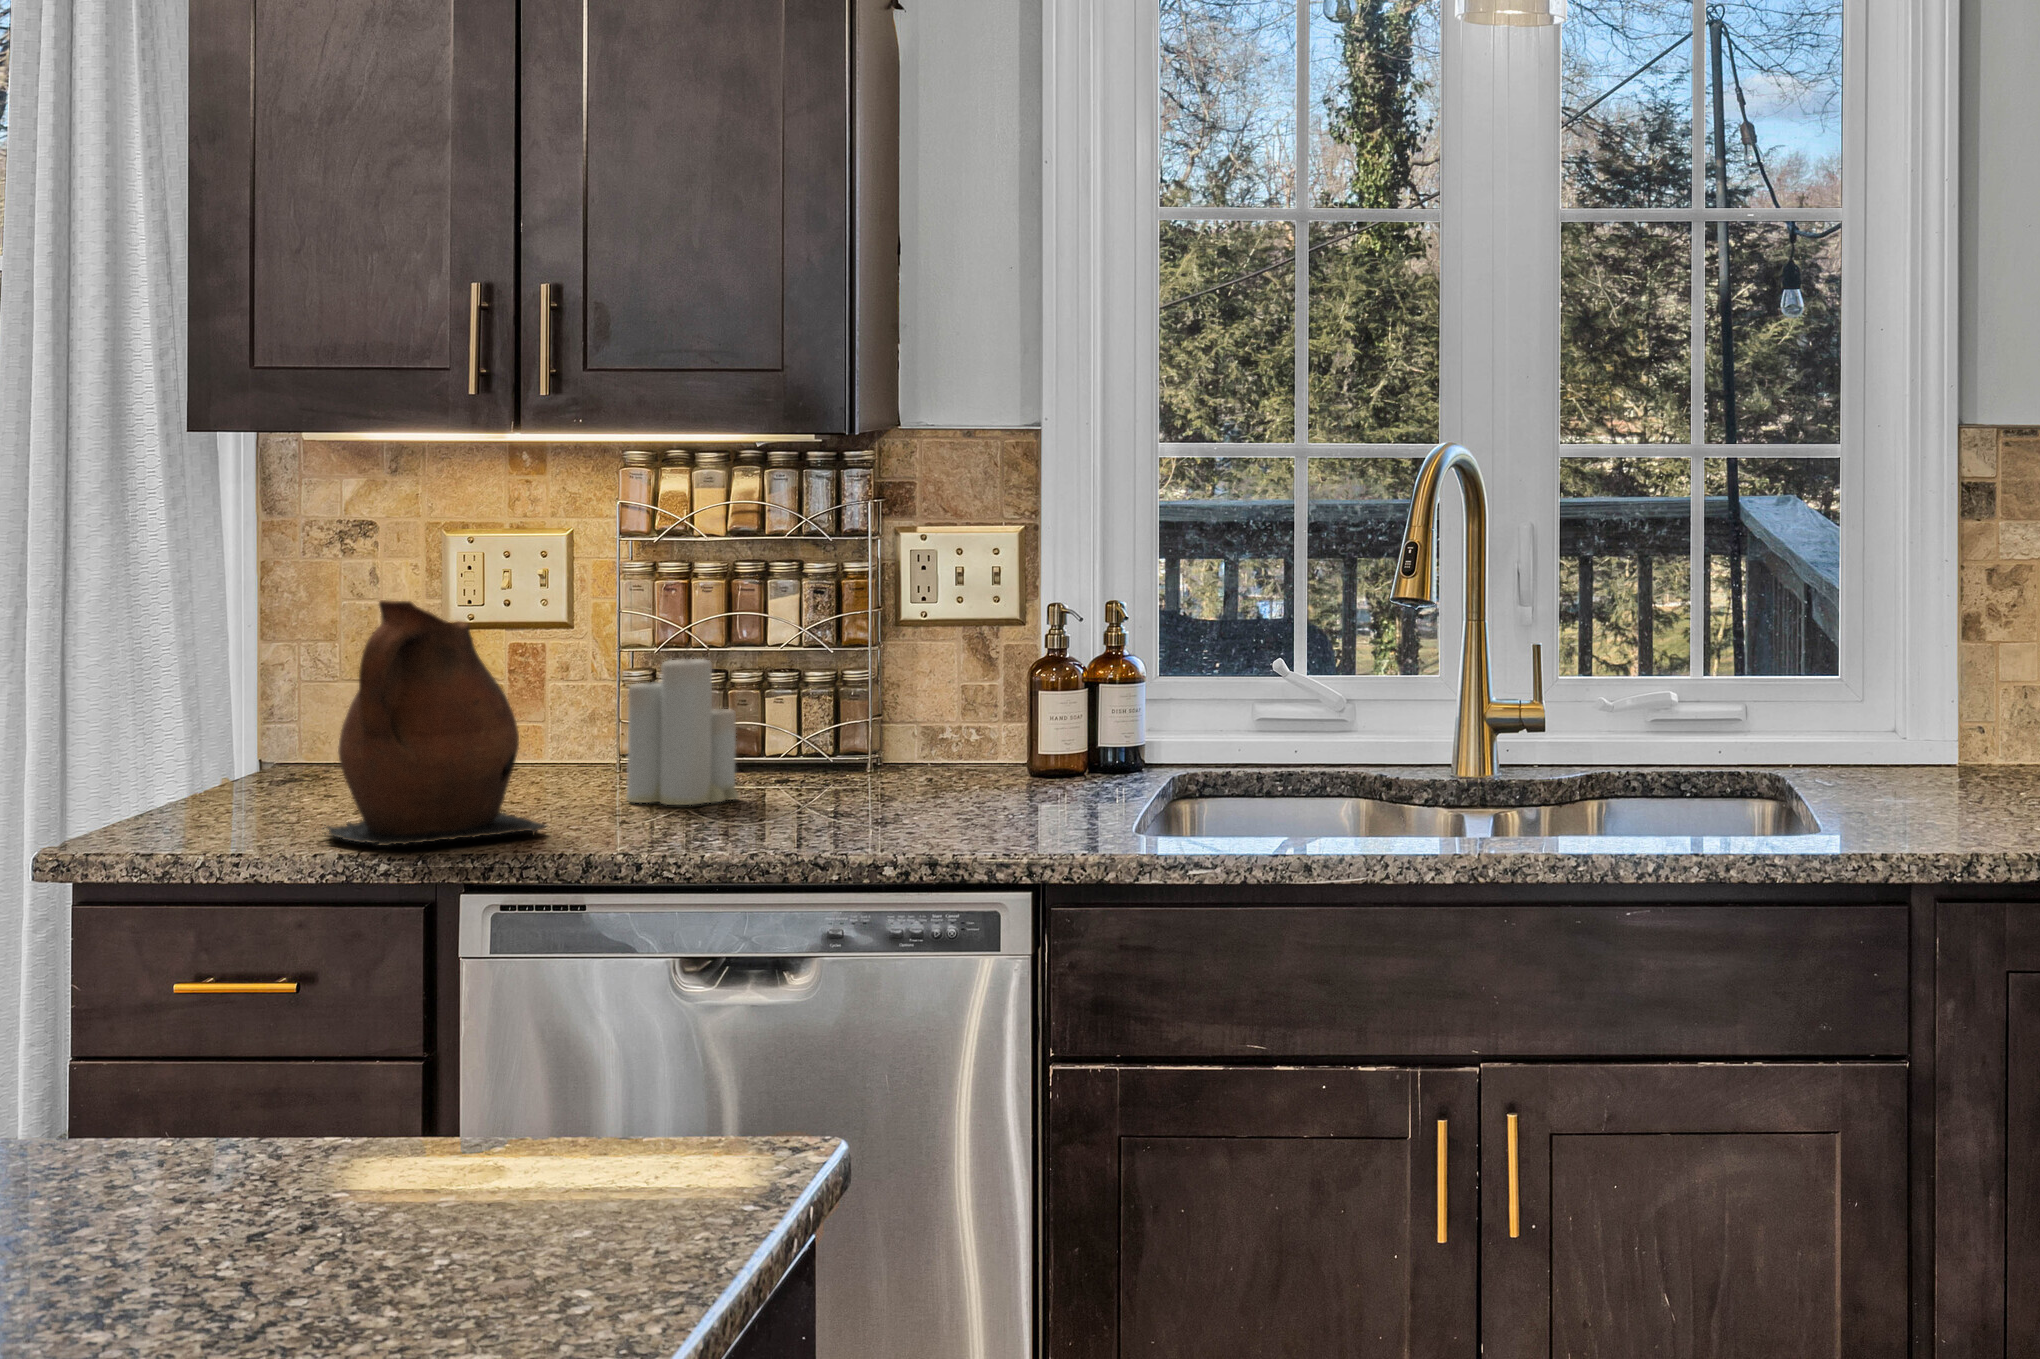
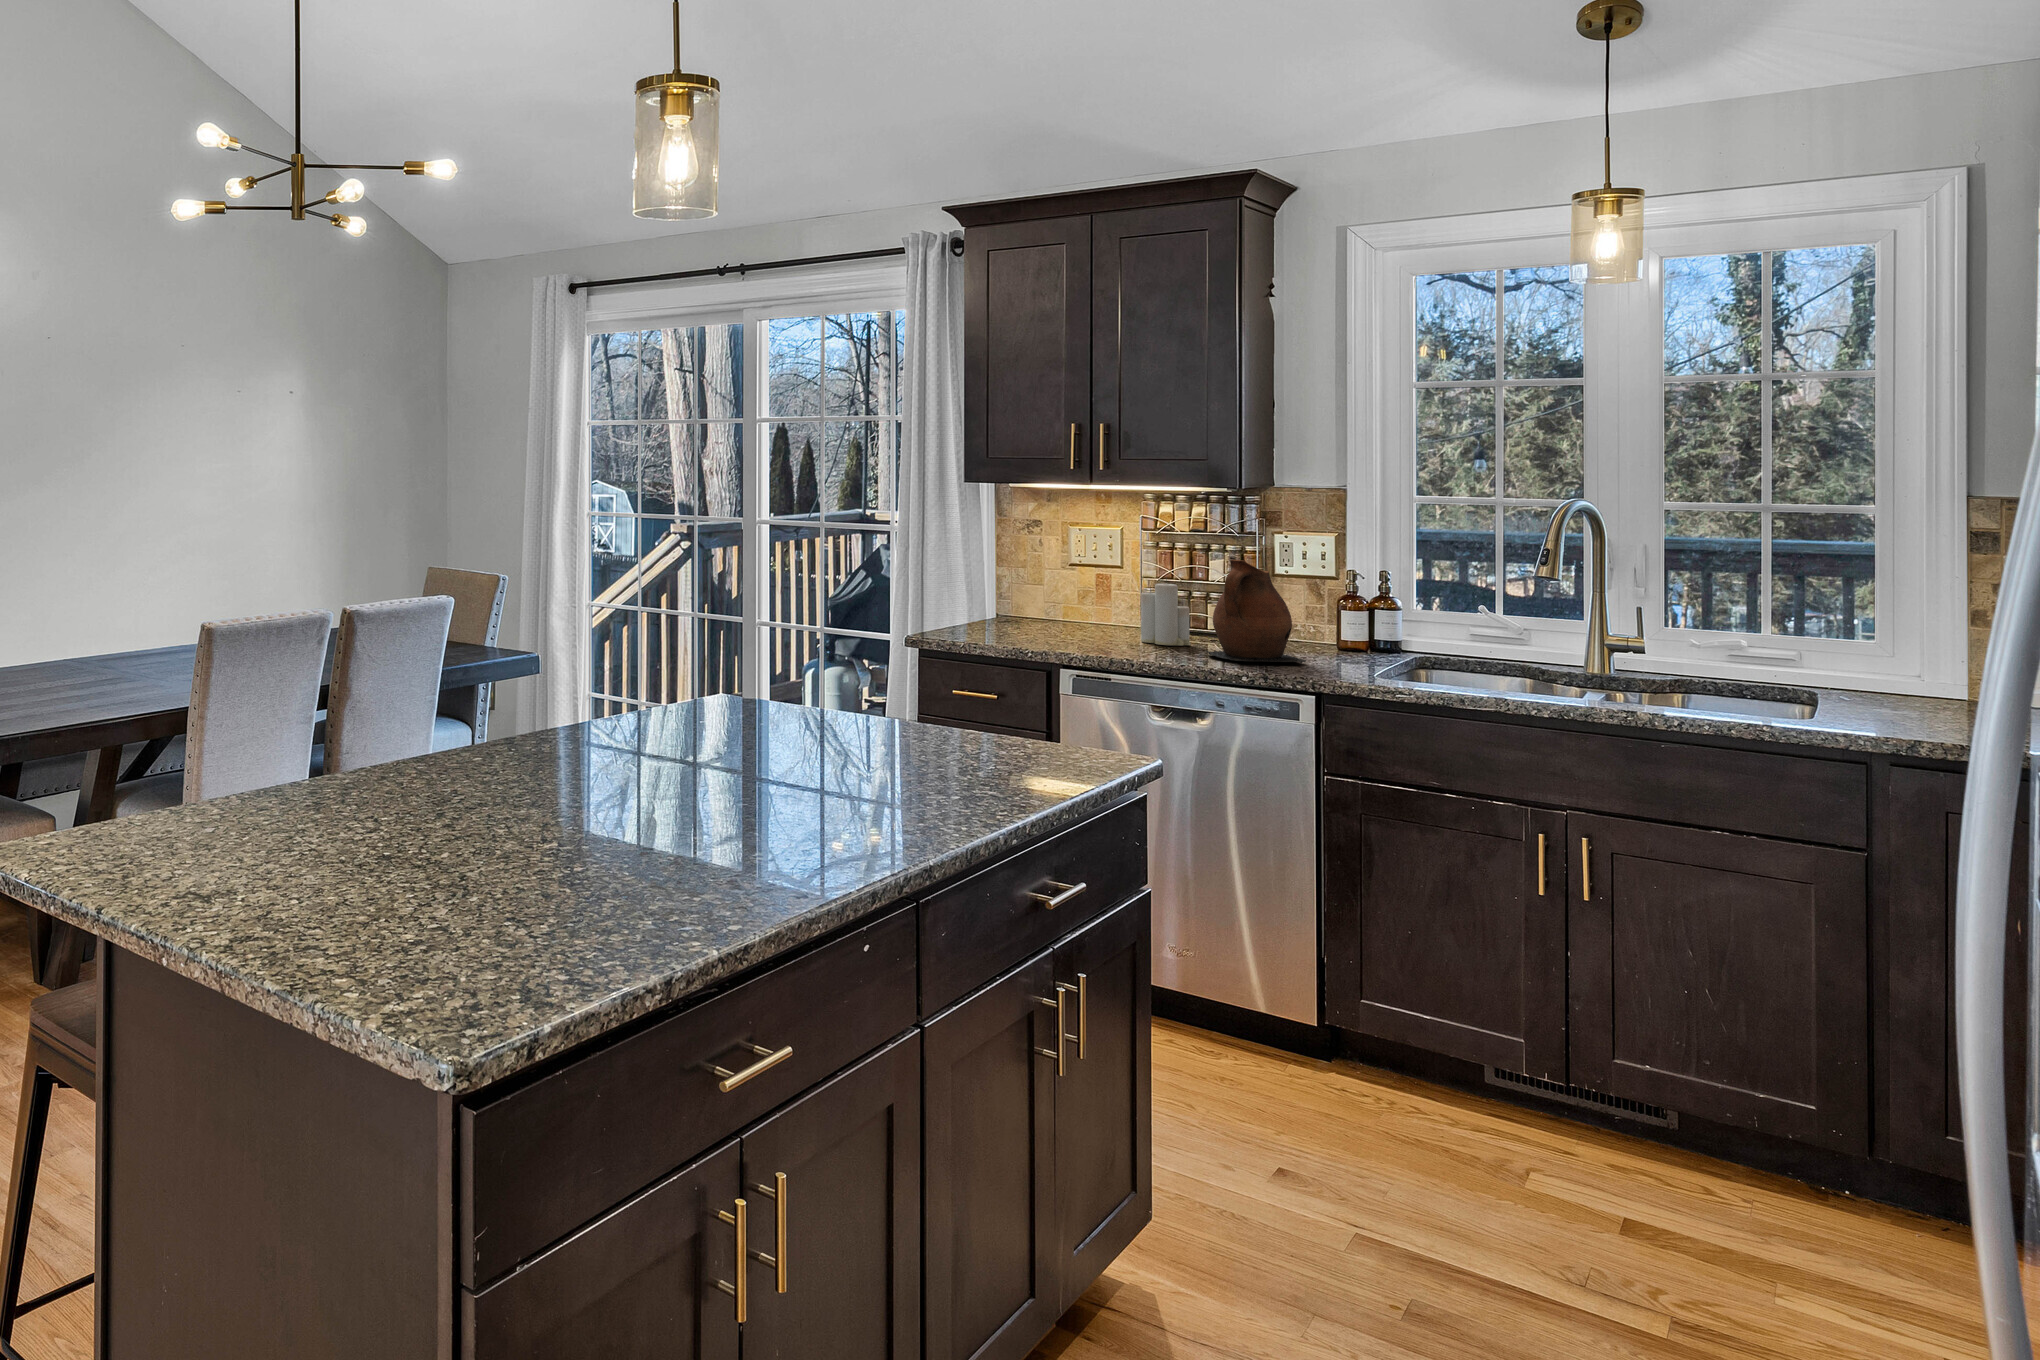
ceramic pitcher: present [315,600,546,846] -> present [1206,559,1306,664]

